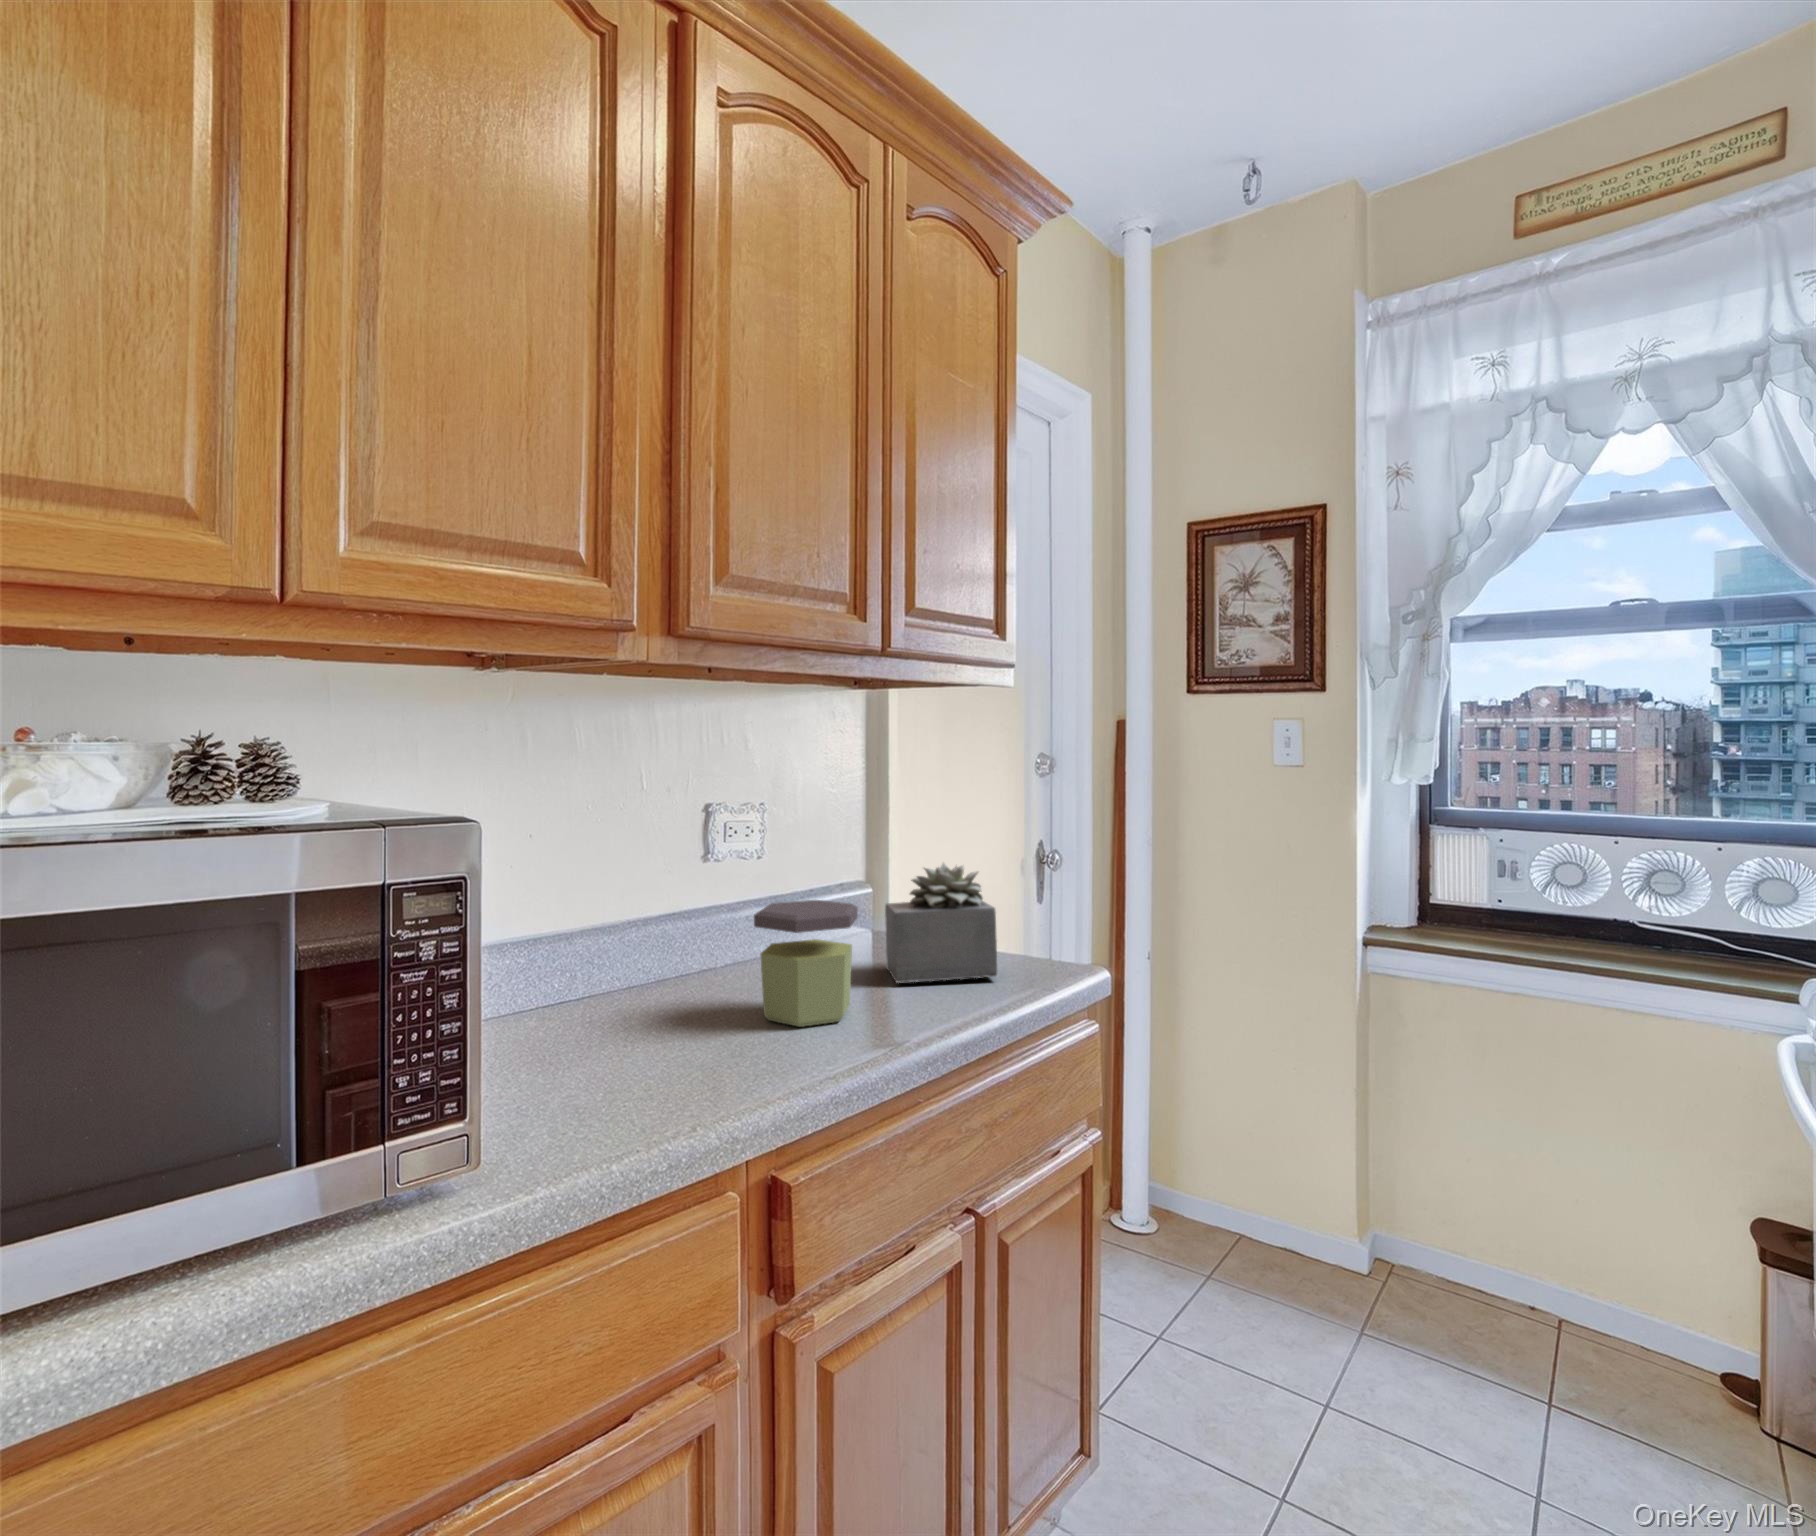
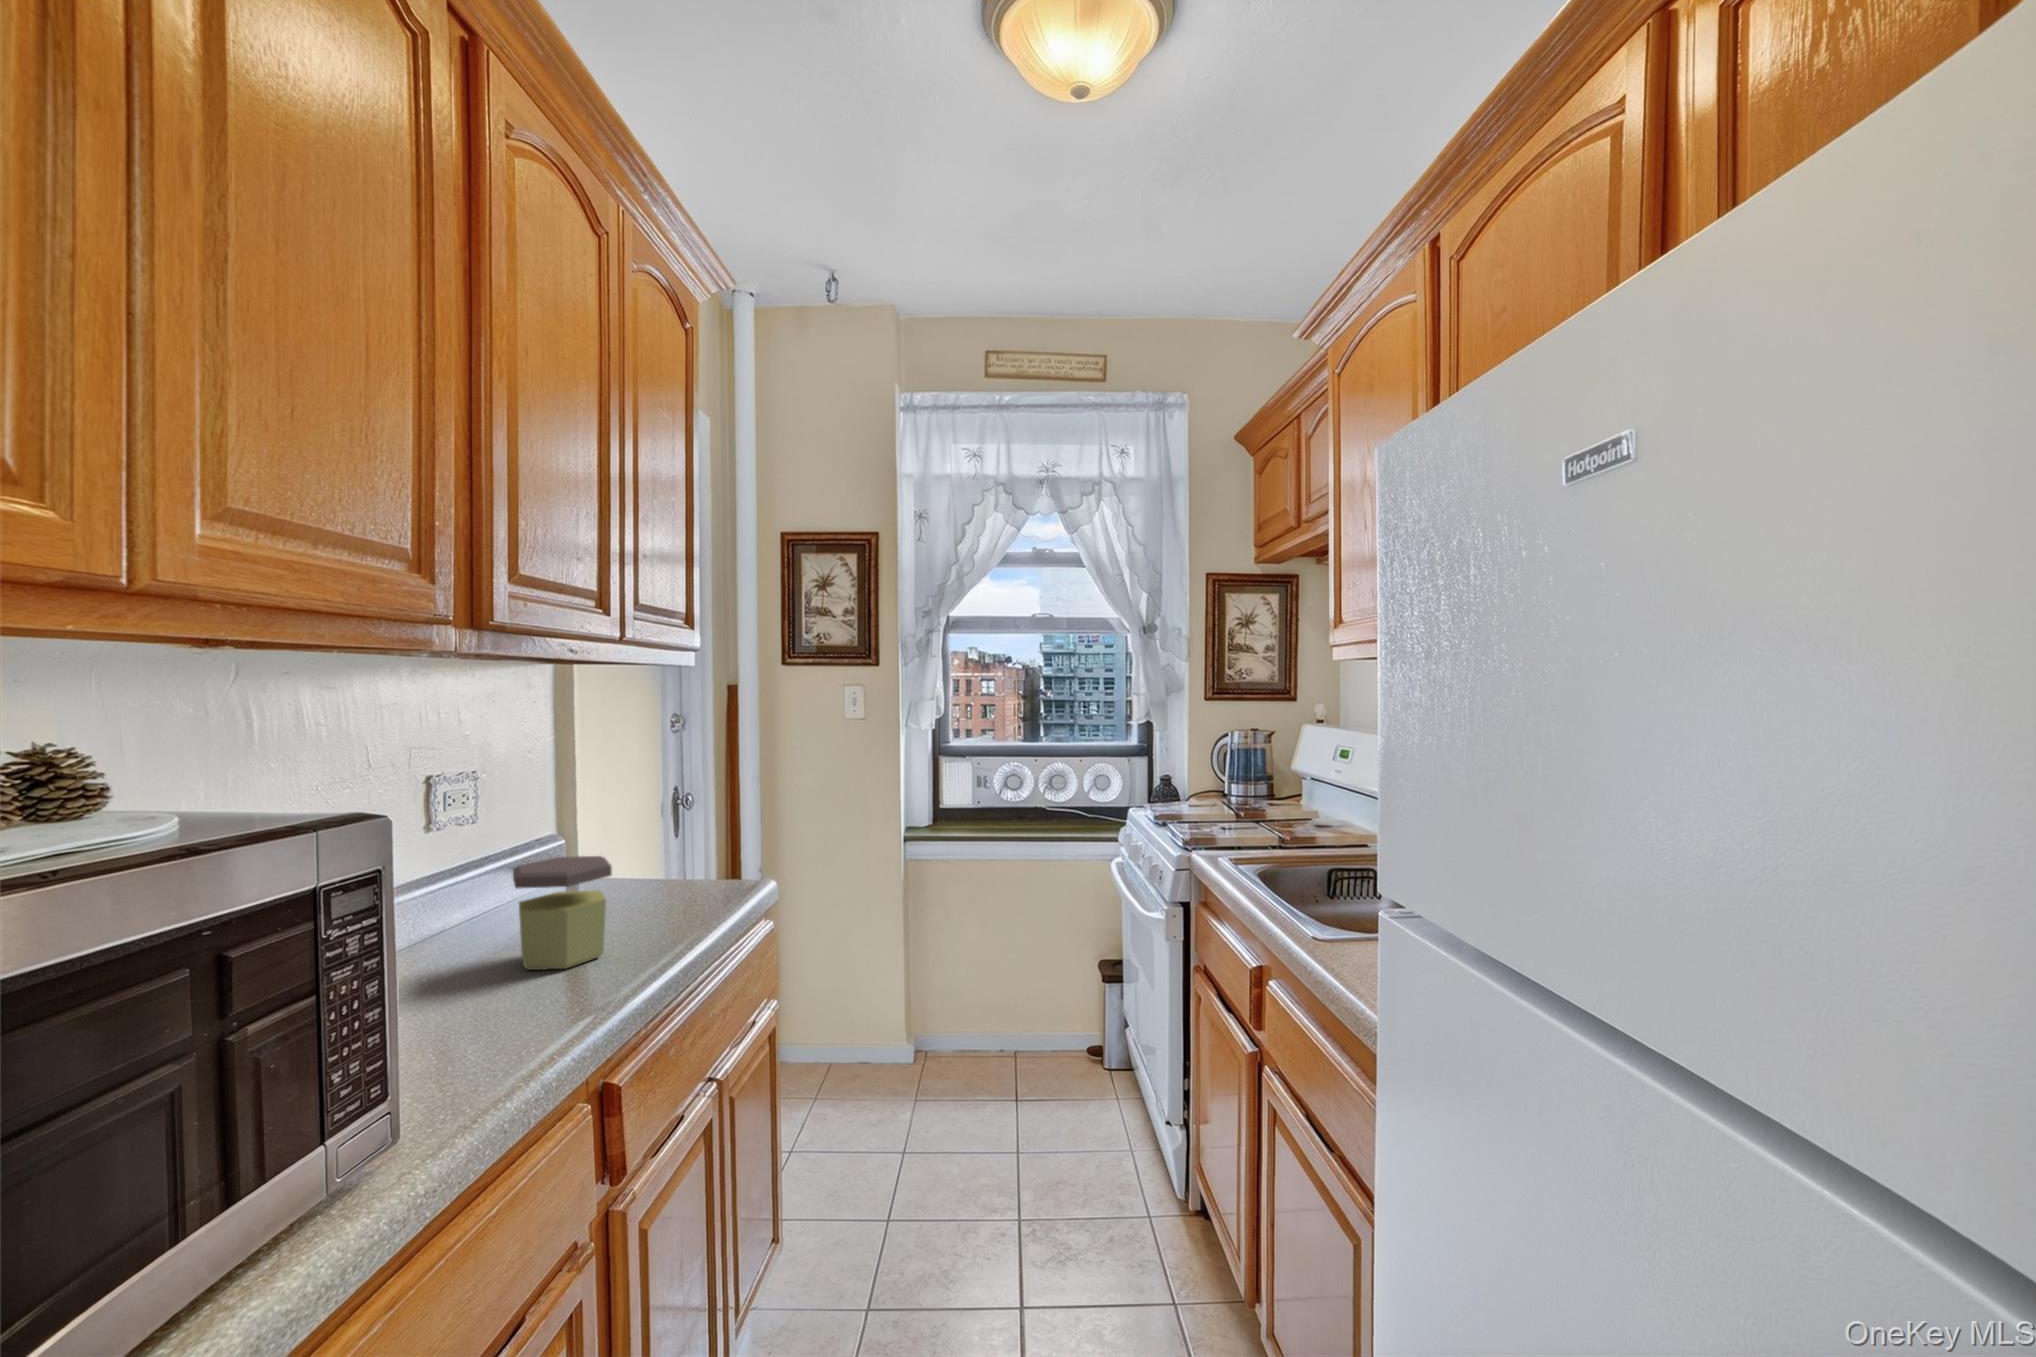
succulent plant: present [885,863,999,983] -> none [593,812,706,918]

